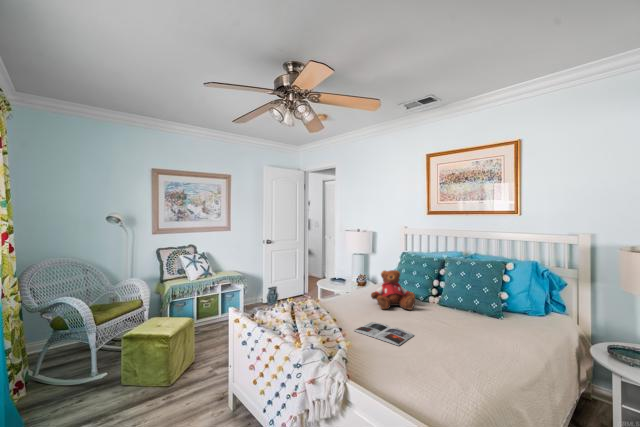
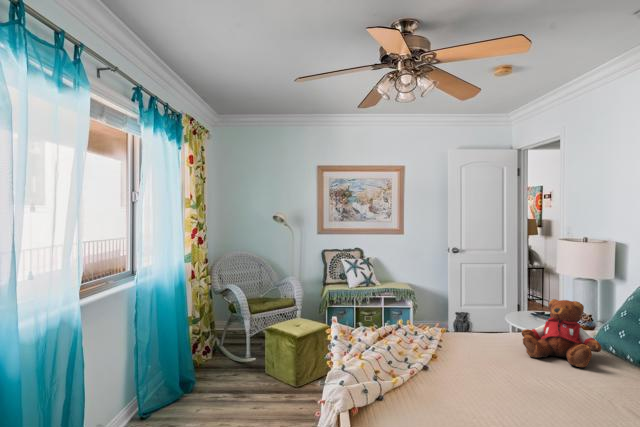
magazine: present [354,322,414,346] -> none [445,366,527,399]

